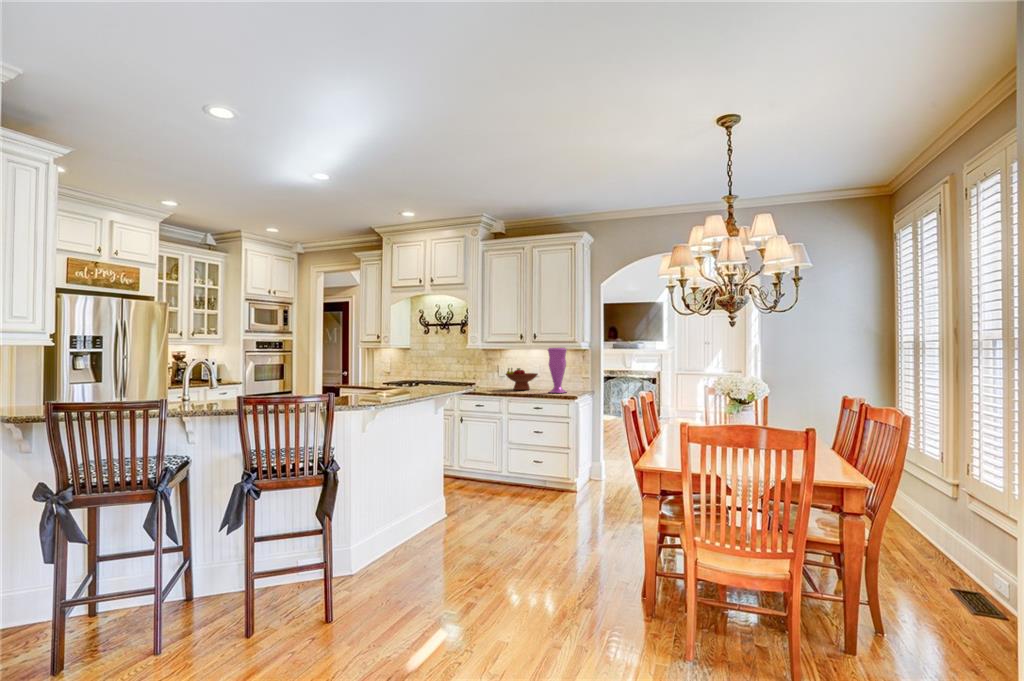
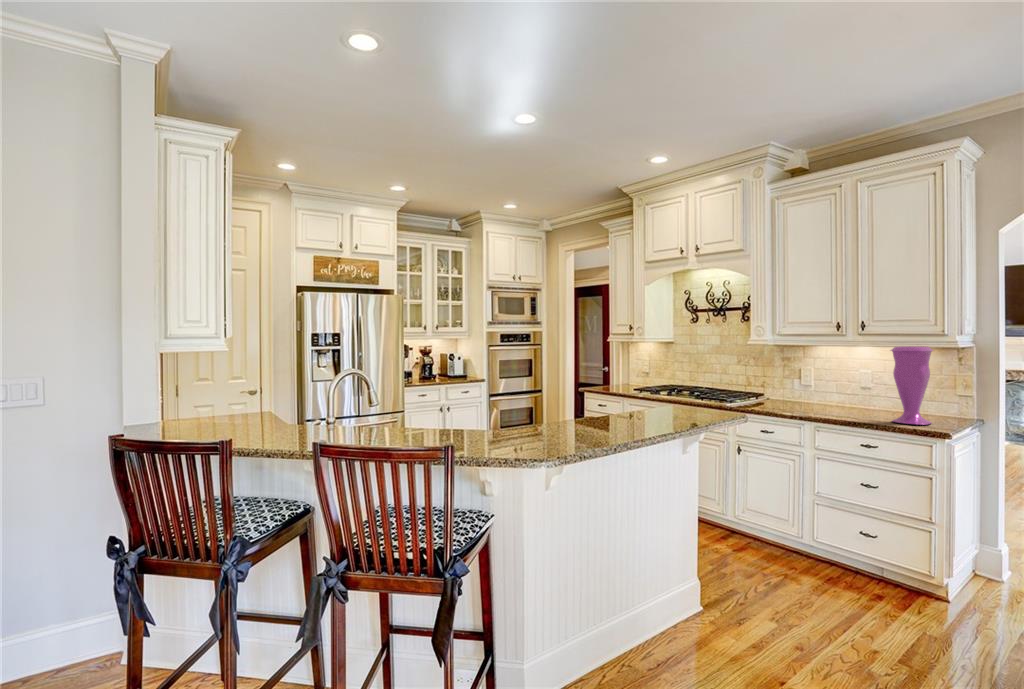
fruit bowl: present [506,368,538,390] -> none [809,375,871,411]

